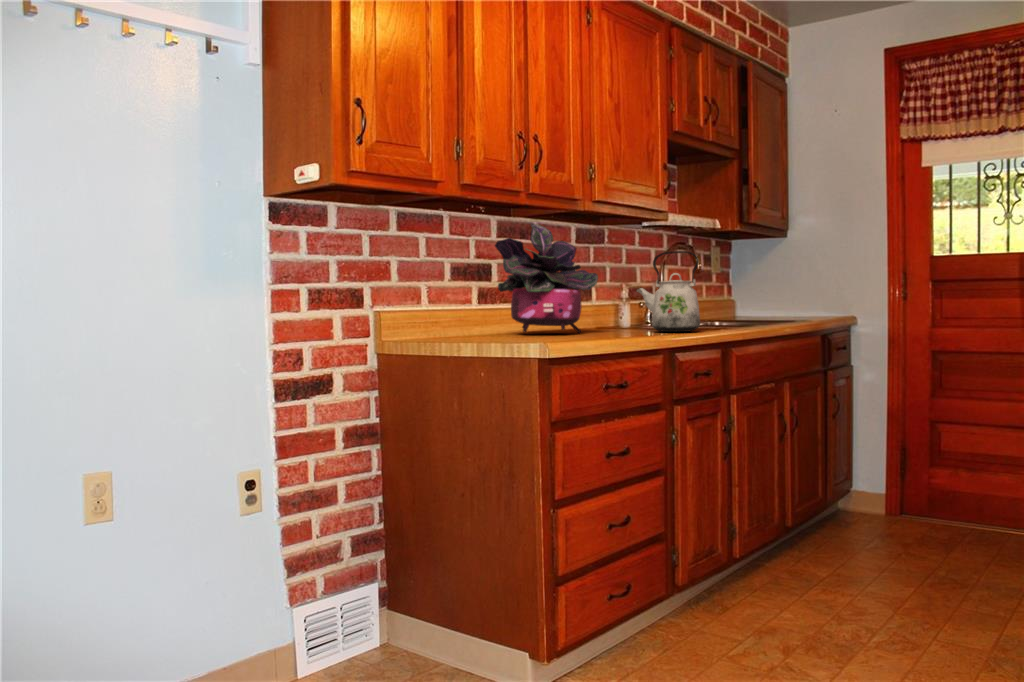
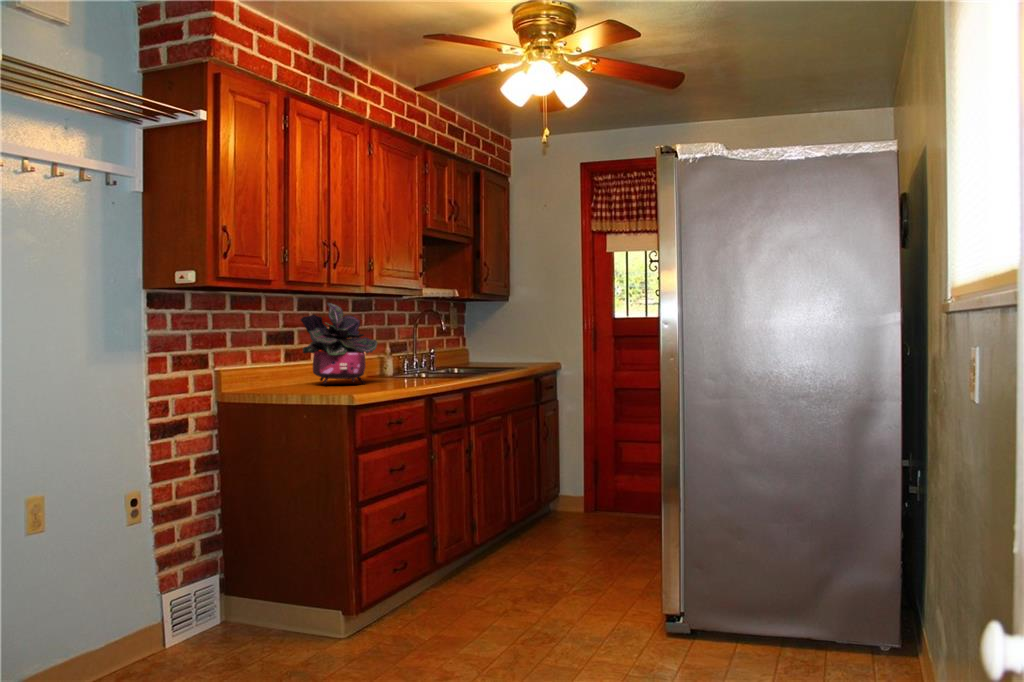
kettle: present [636,251,700,332] -> none [404,325,450,382]

